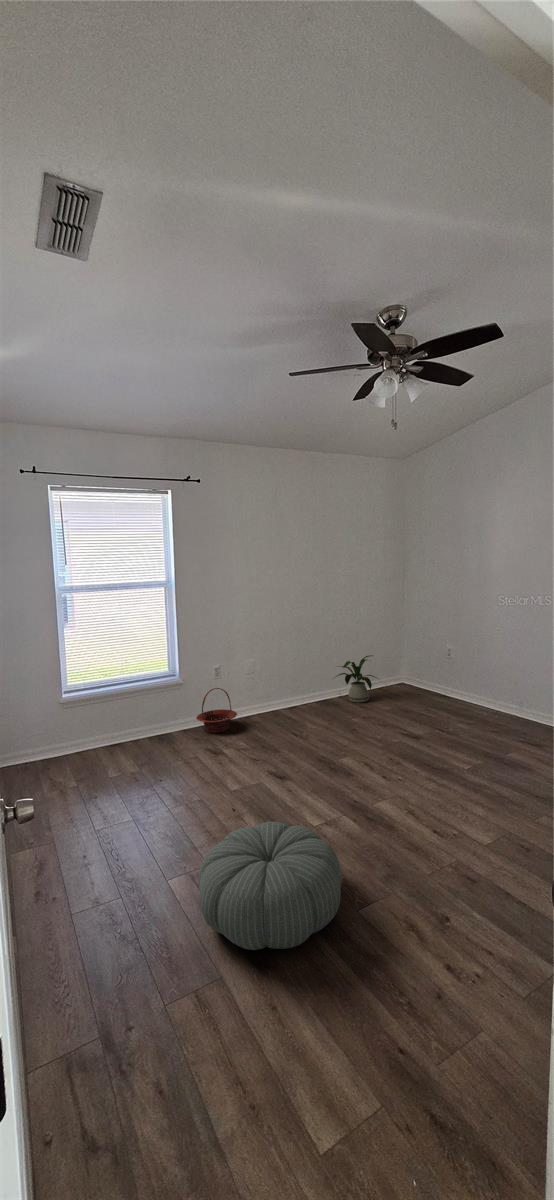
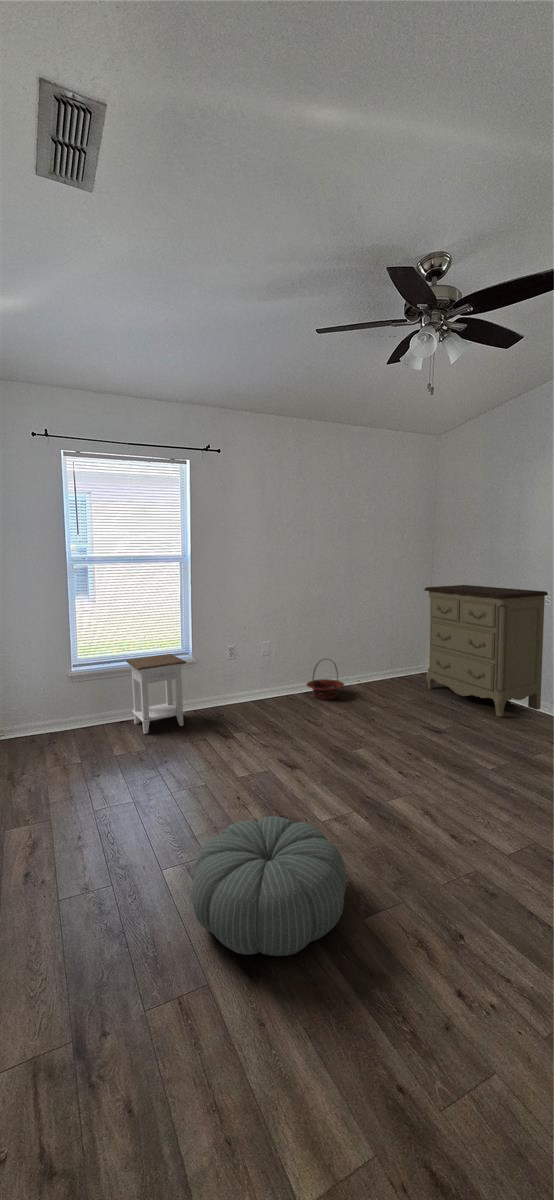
dresser: none [395,597,508,719] -> present [424,585,548,717]
house plant: present [336,655,376,703] -> none [352,644,407,693]
nightstand: none [116,675,175,754] -> present [126,654,186,734]
basket: present [196,688,237,733] -> present [307,659,344,700]

